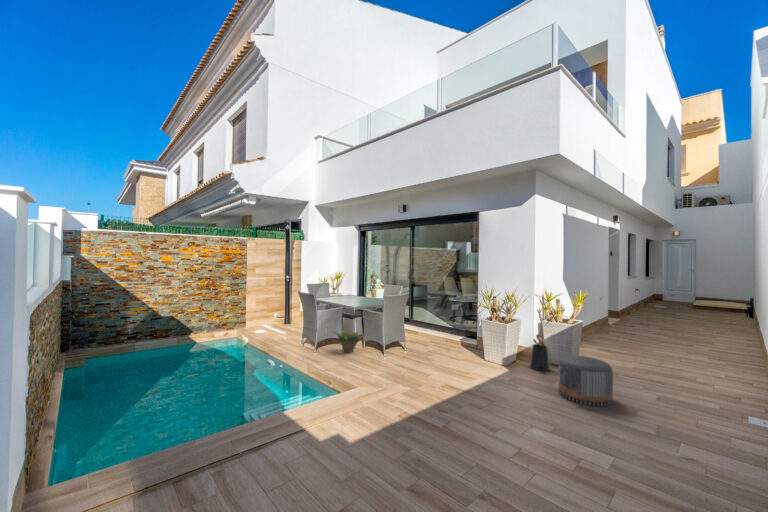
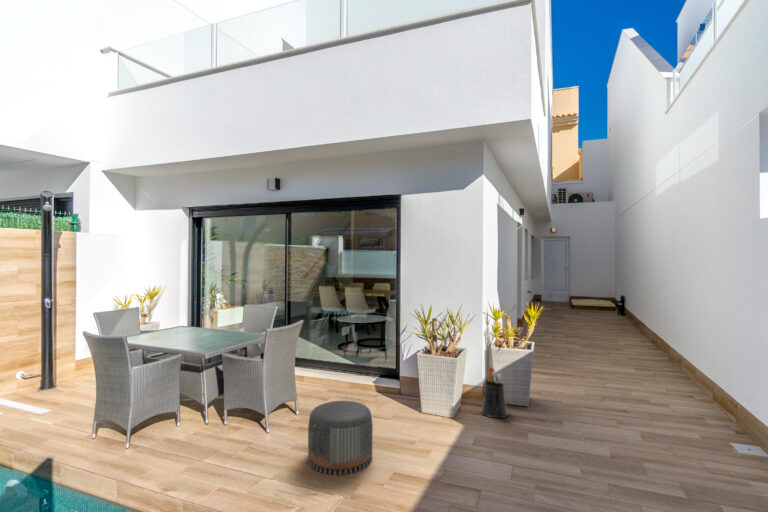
decorative plant: present [334,332,361,353] -> none [168,399,234,441]
pouf: present [559,356,613,406] -> present [308,401,373,475]

